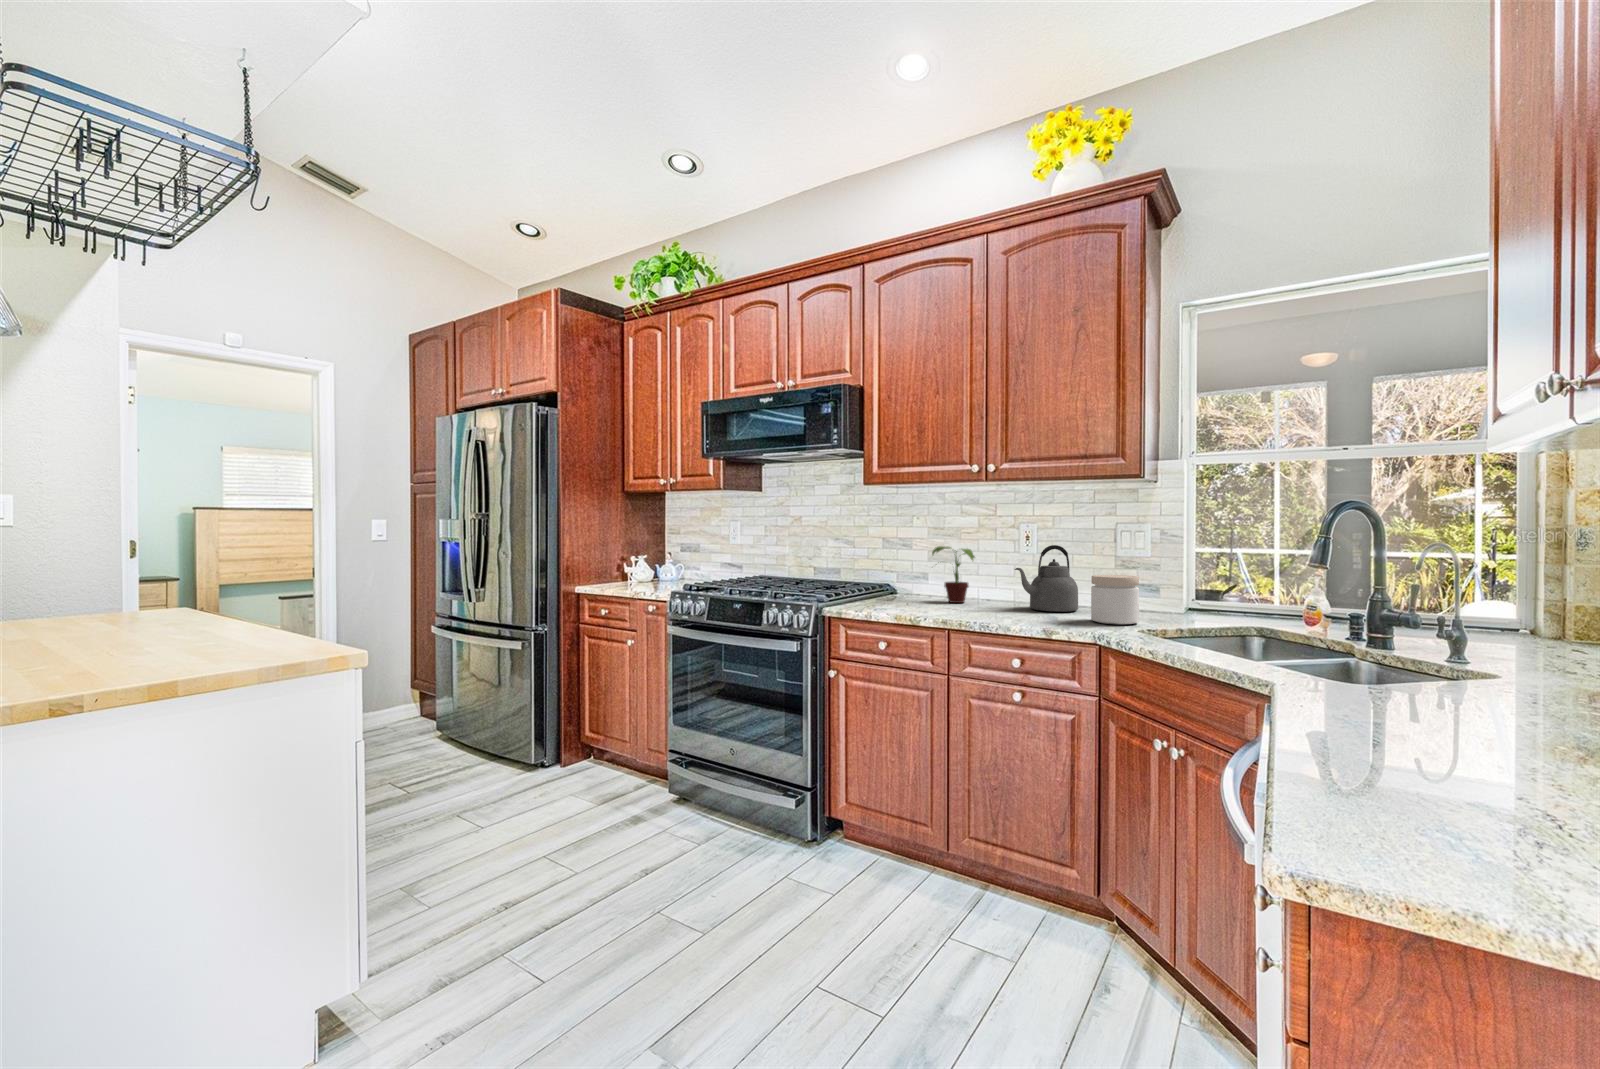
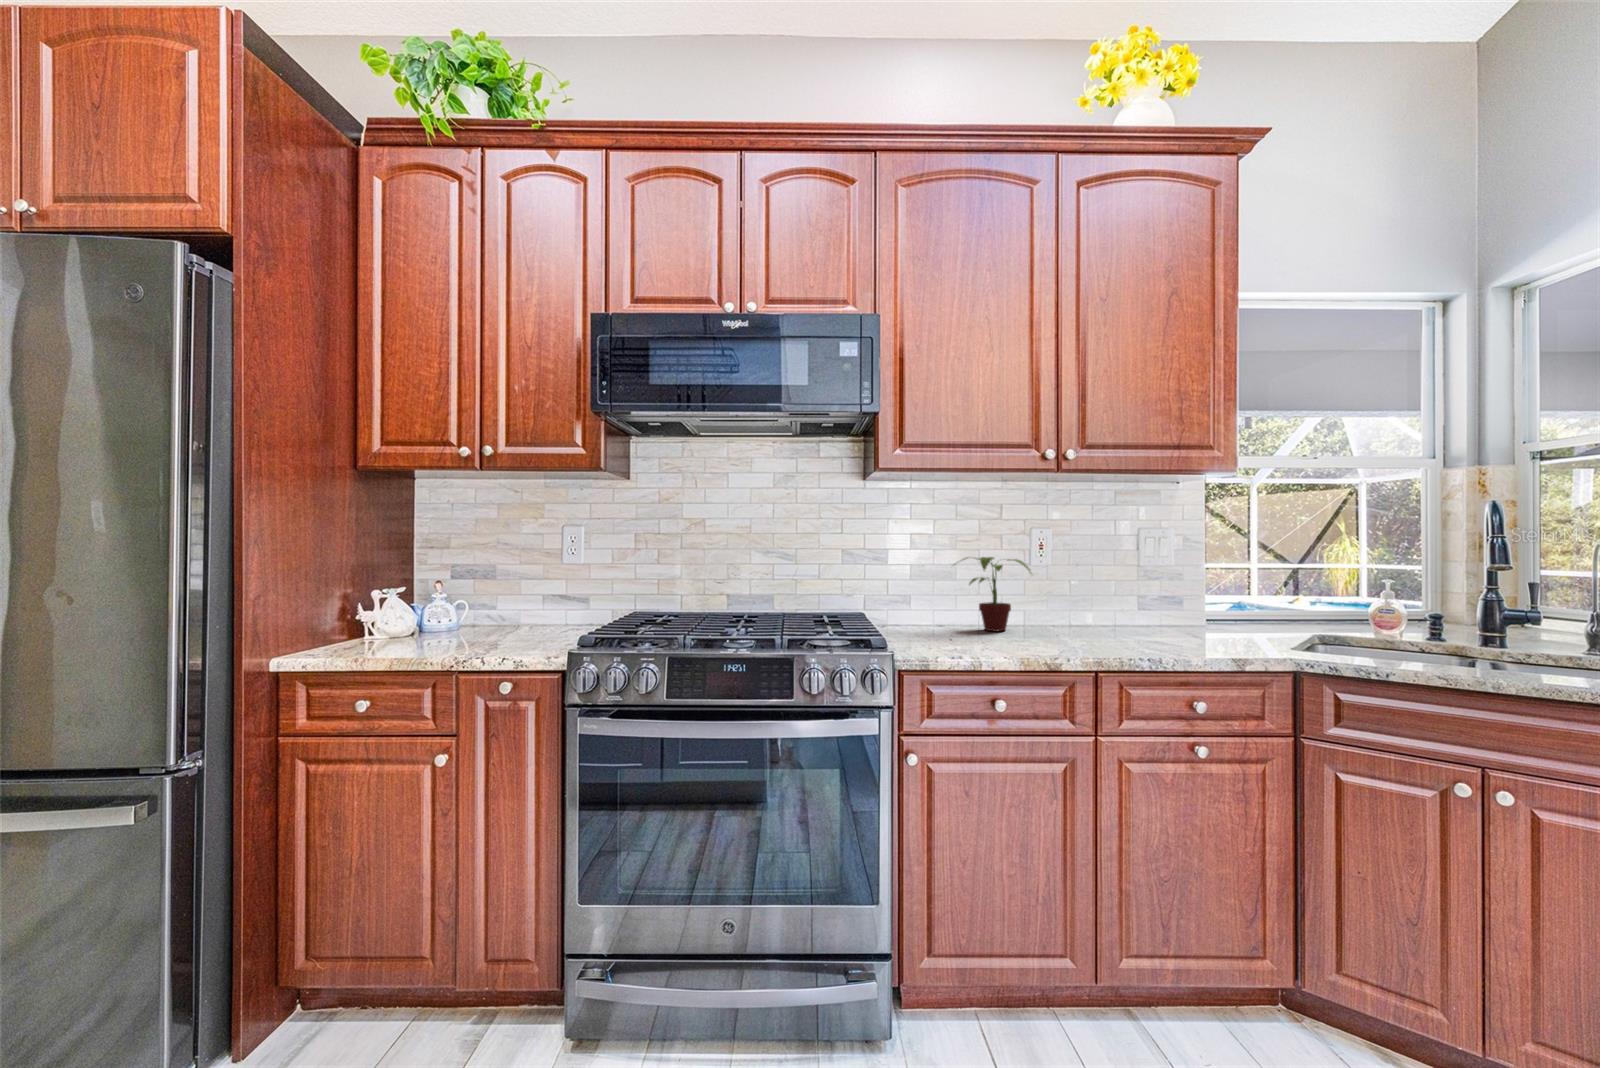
kettle: present [1015,545,1078,612] -> none [1089,552,1150,633]
jar: present [1091,575,1139,624] -> none [1209,585,1270,644]

